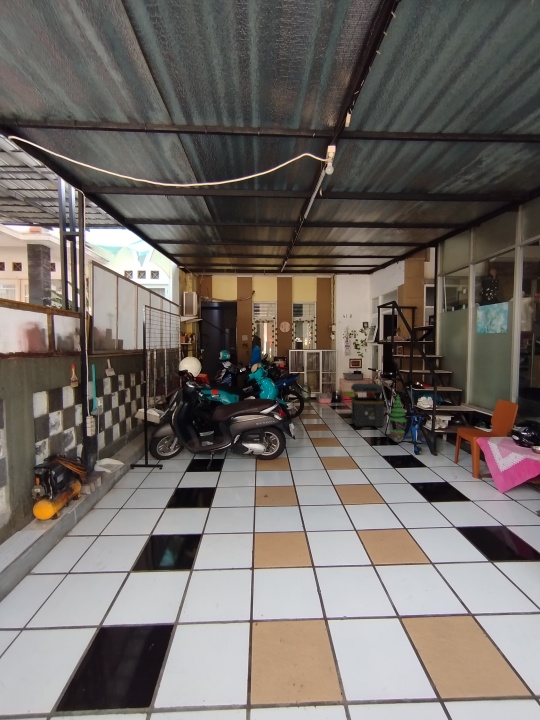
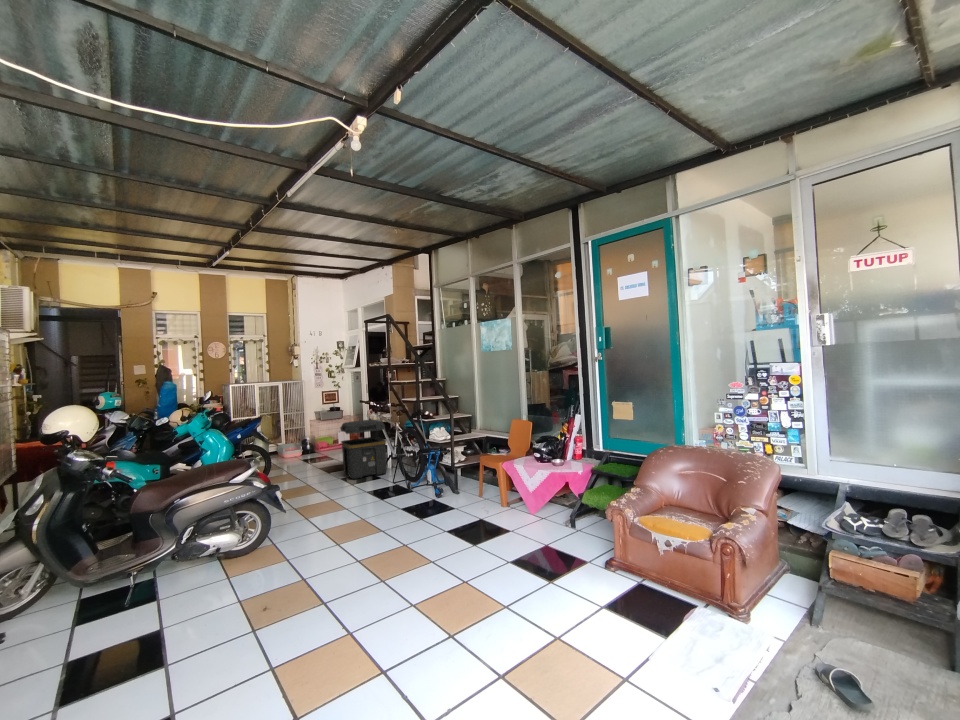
potted tree: present [389,395,407,442] -> none [398,429,420,489]

